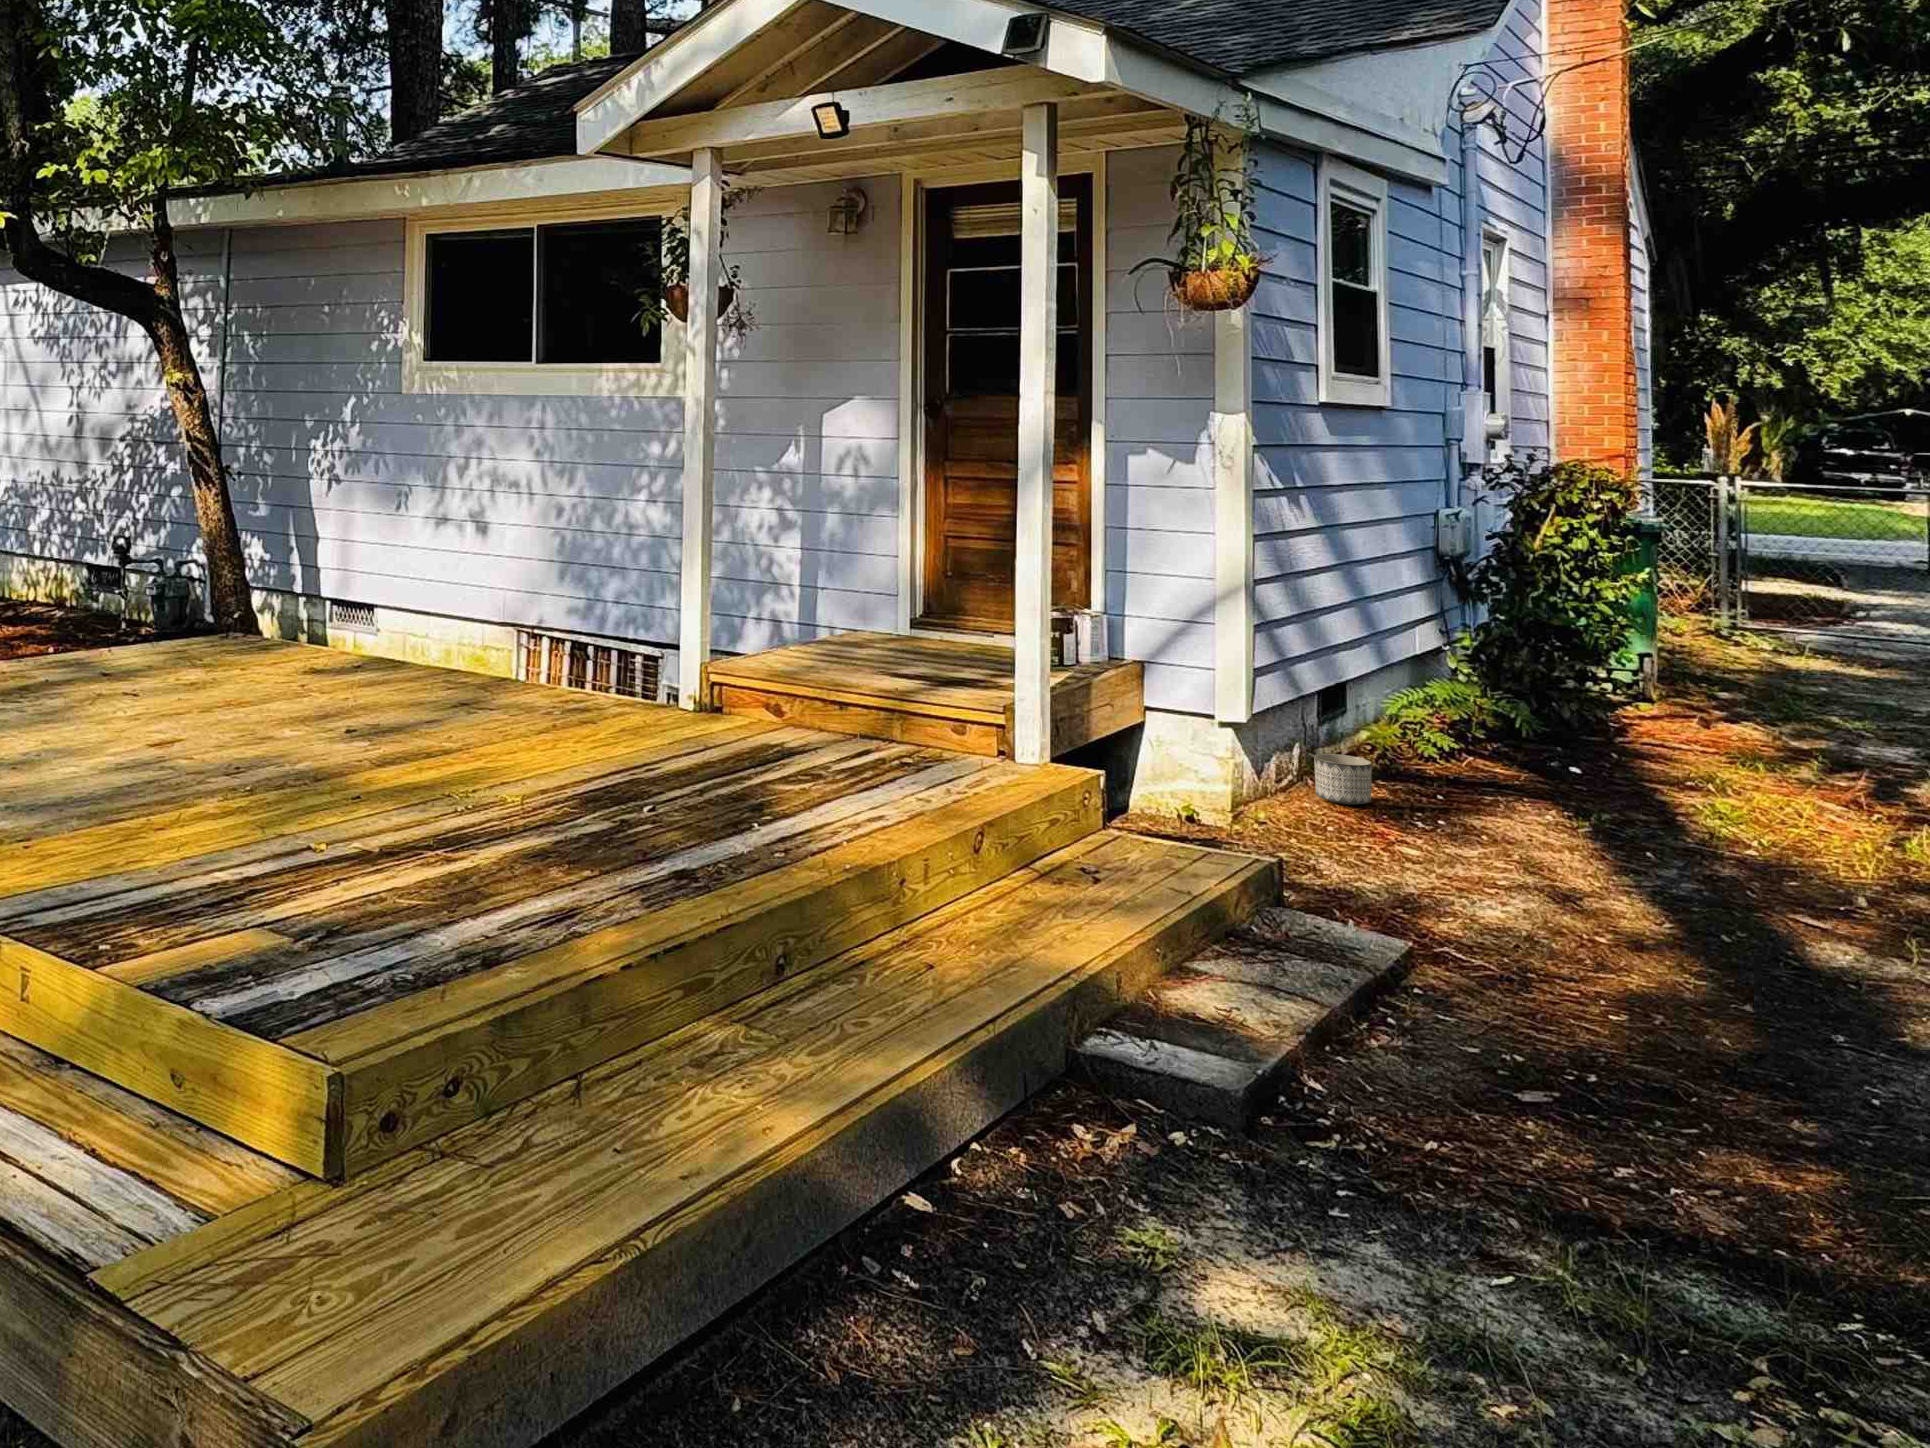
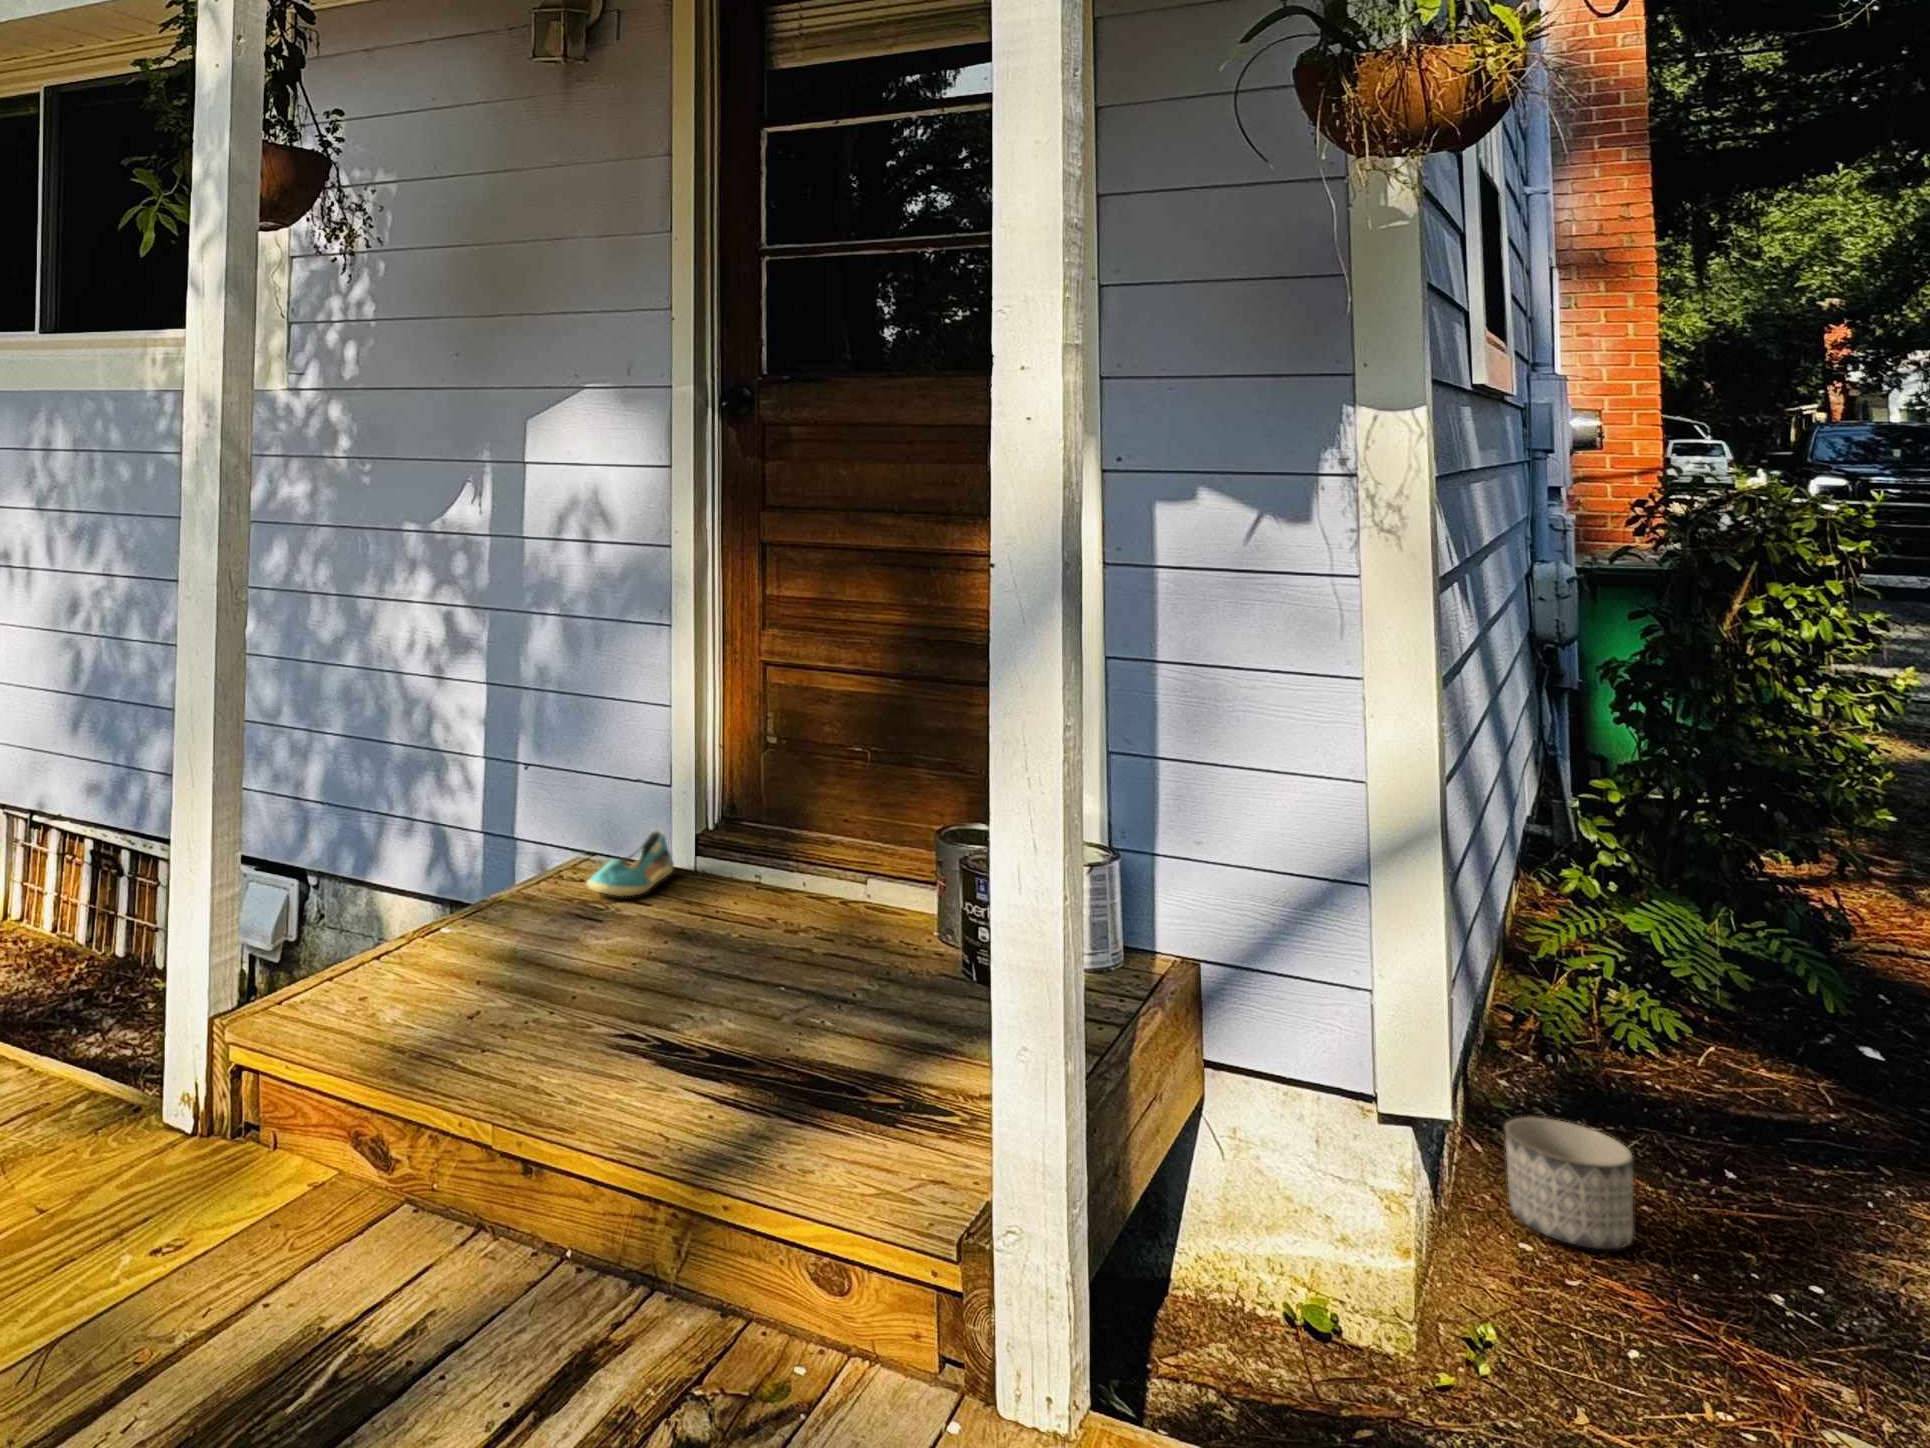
shoe: none [860,611,902,635] -> present [587,830,674,896]

